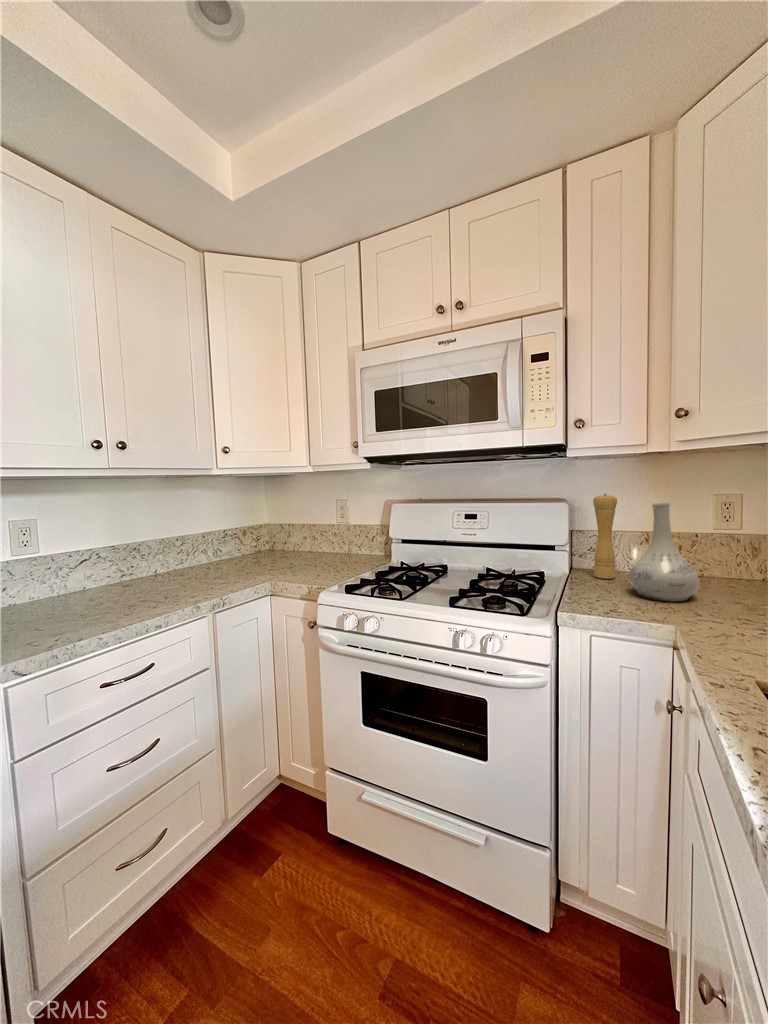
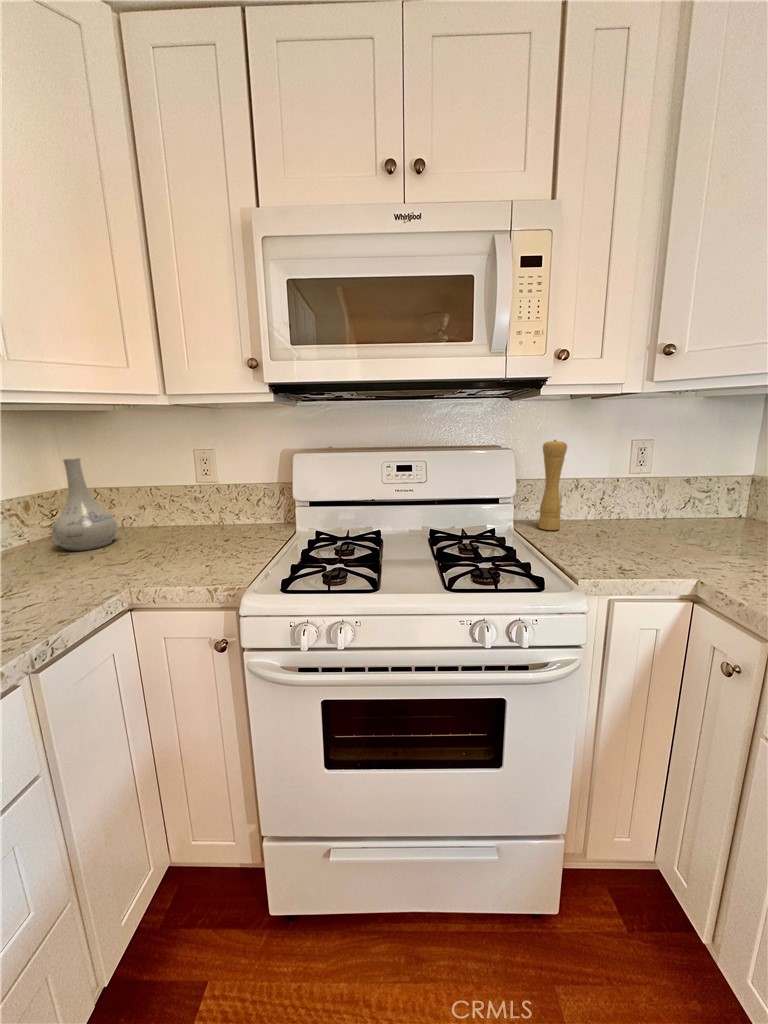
vase: present [629,503,699,601] -> present [51,458,118,551]

